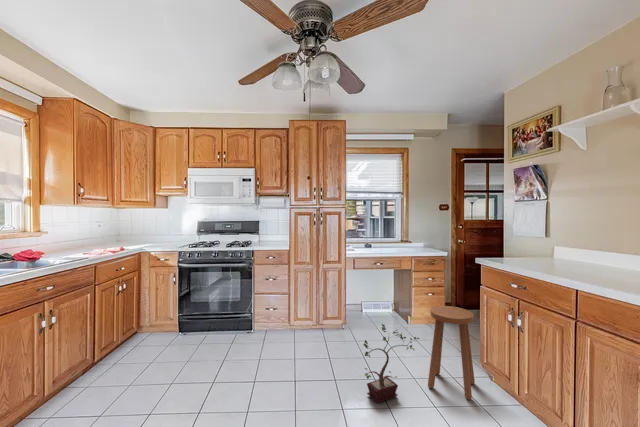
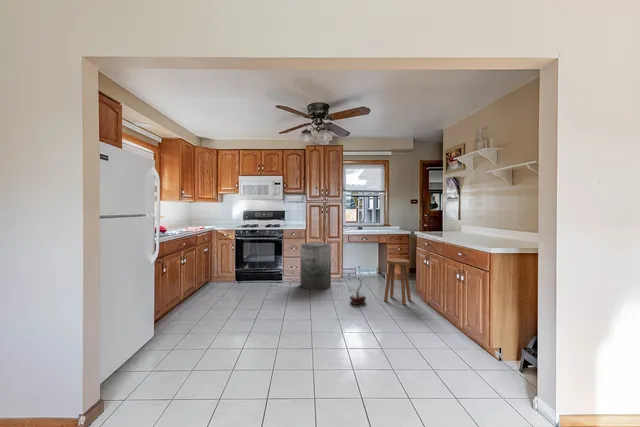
trash can: none [279,271,329,353] -> present [300,243,331,289]

